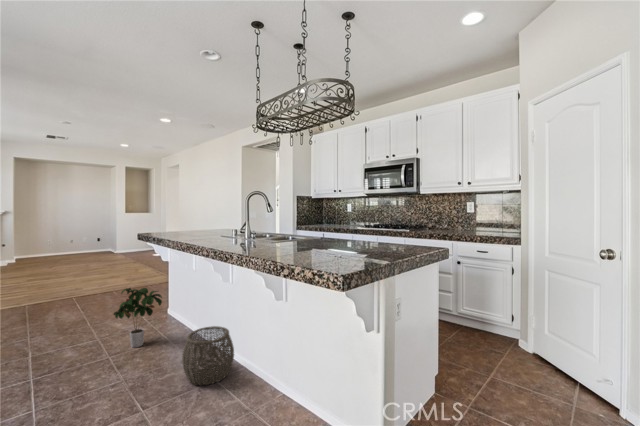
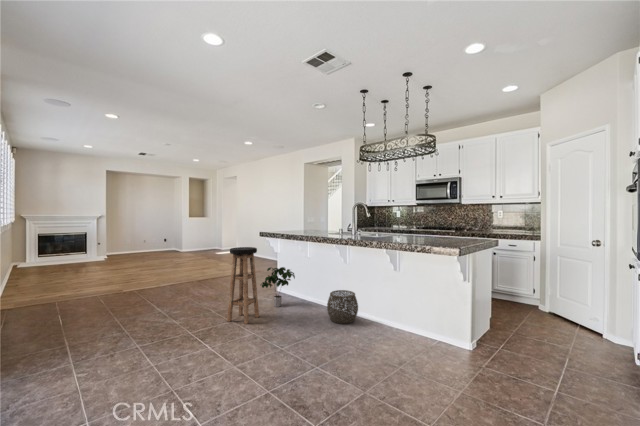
bar stool: none [19,261,84,389] -> present [227,247,259,324]

